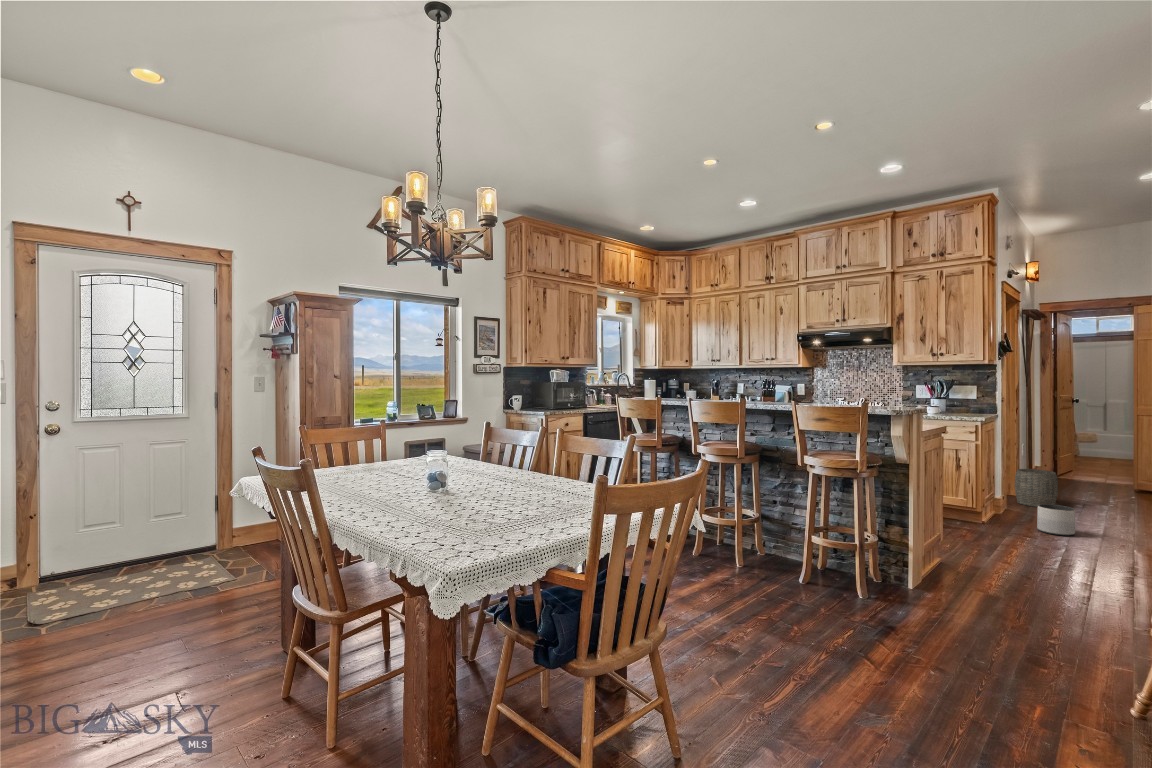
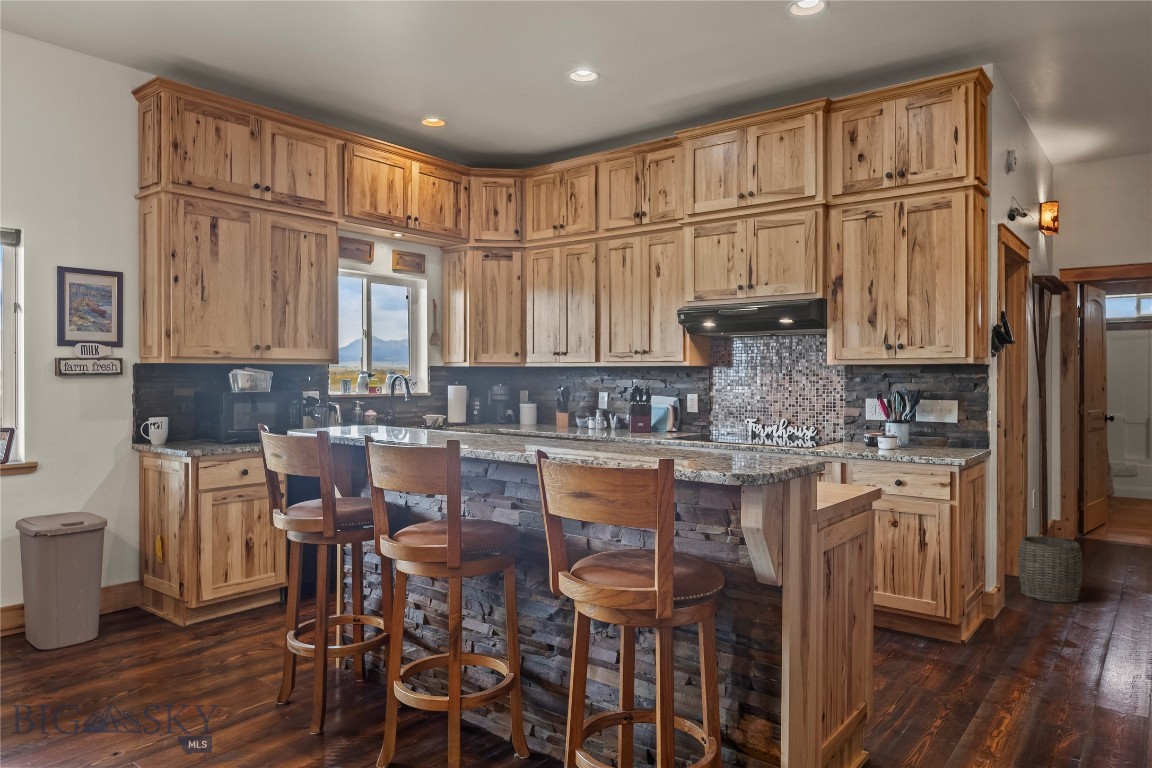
planter: present [1037,504,1075,536] -> none [1048,612,1108,672]

